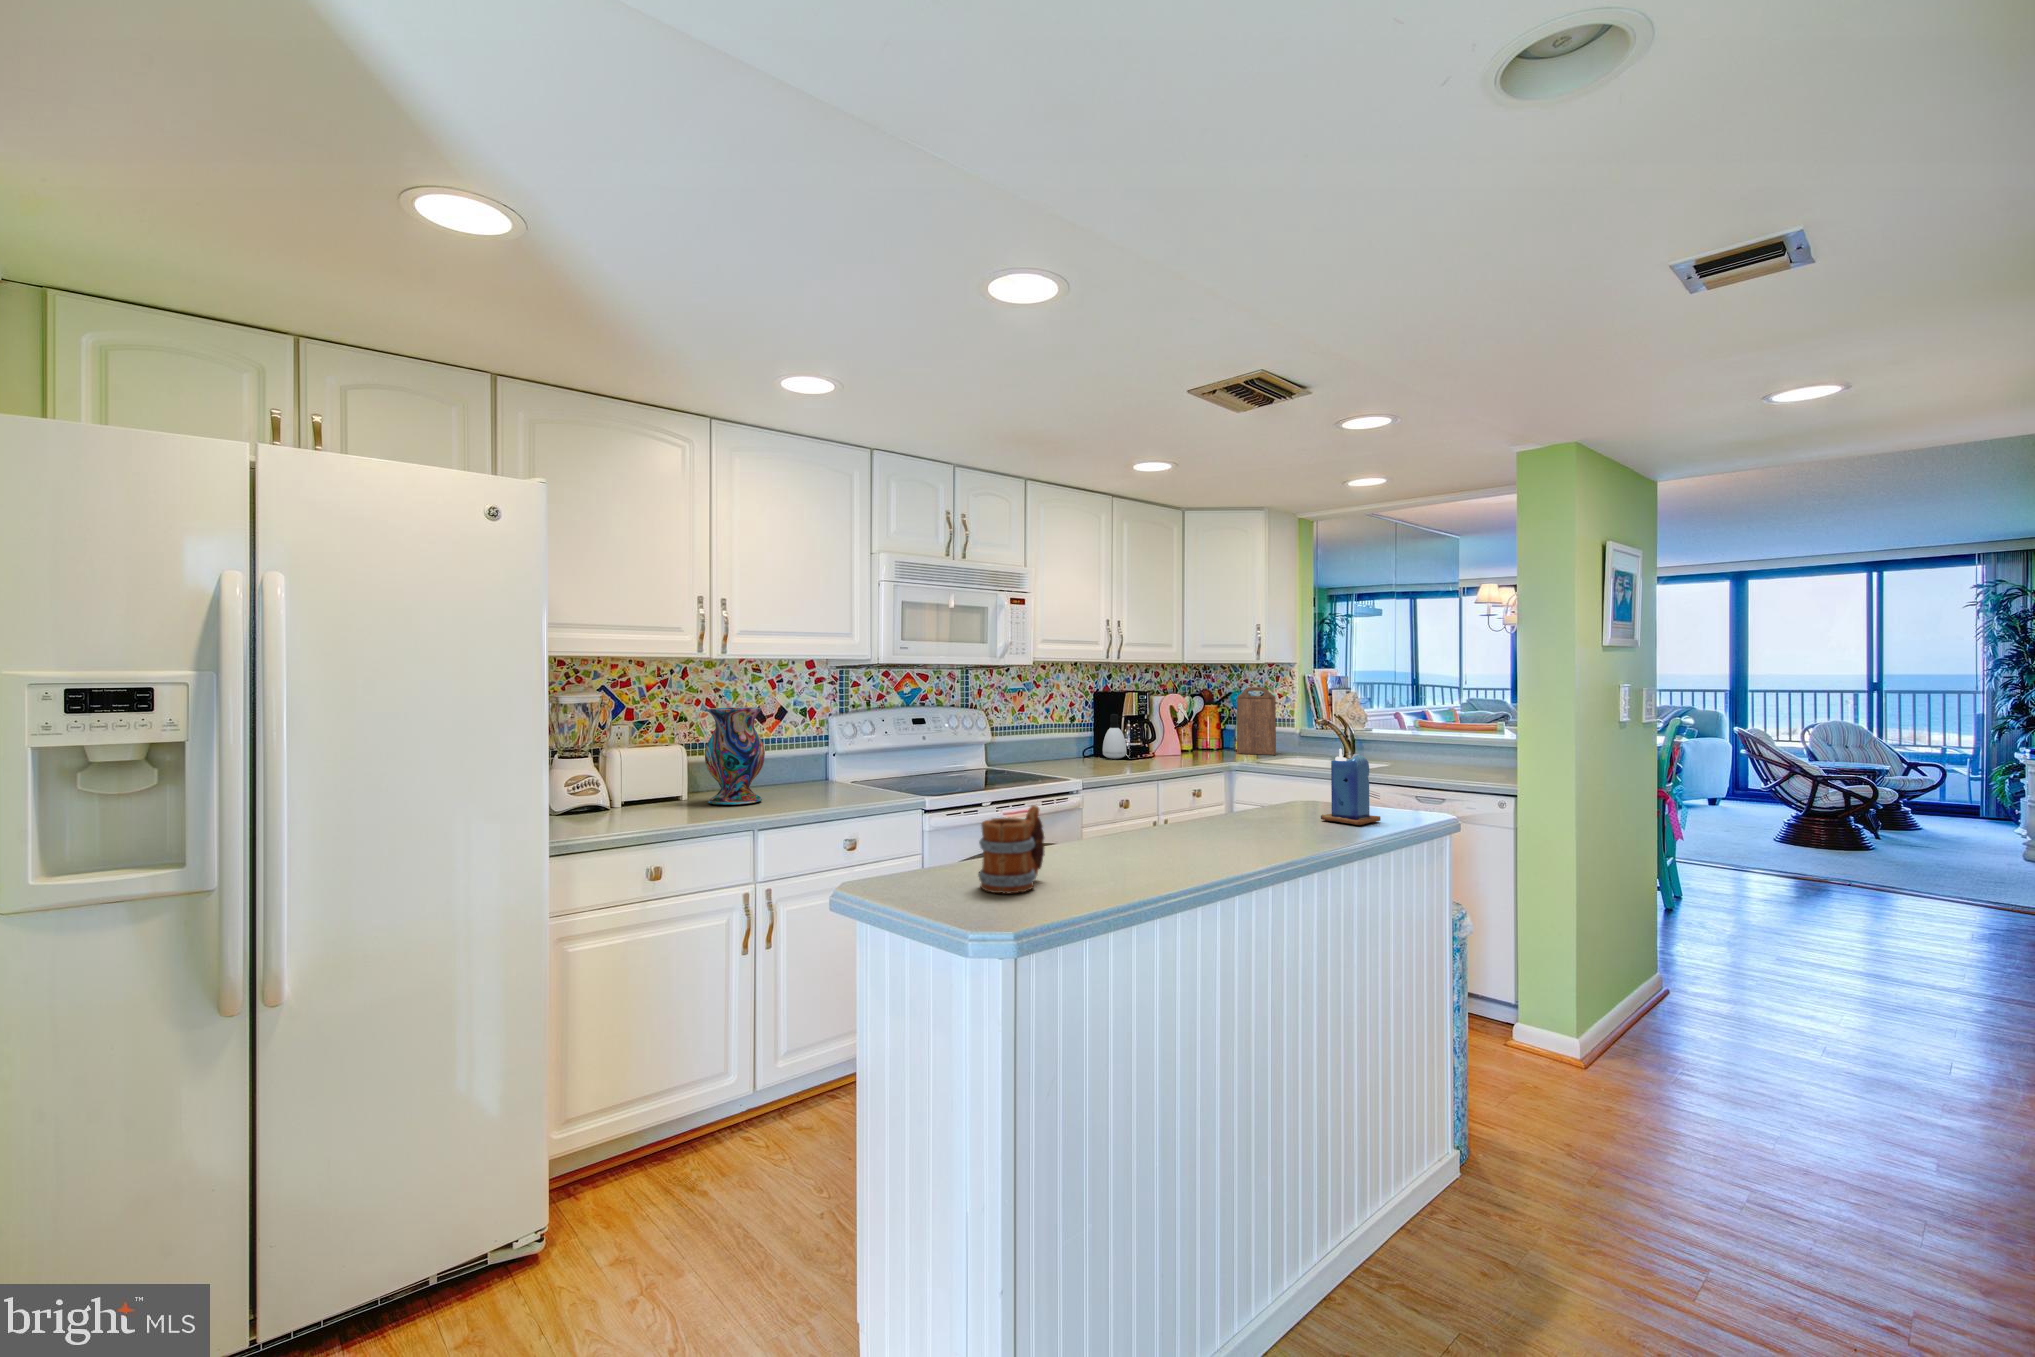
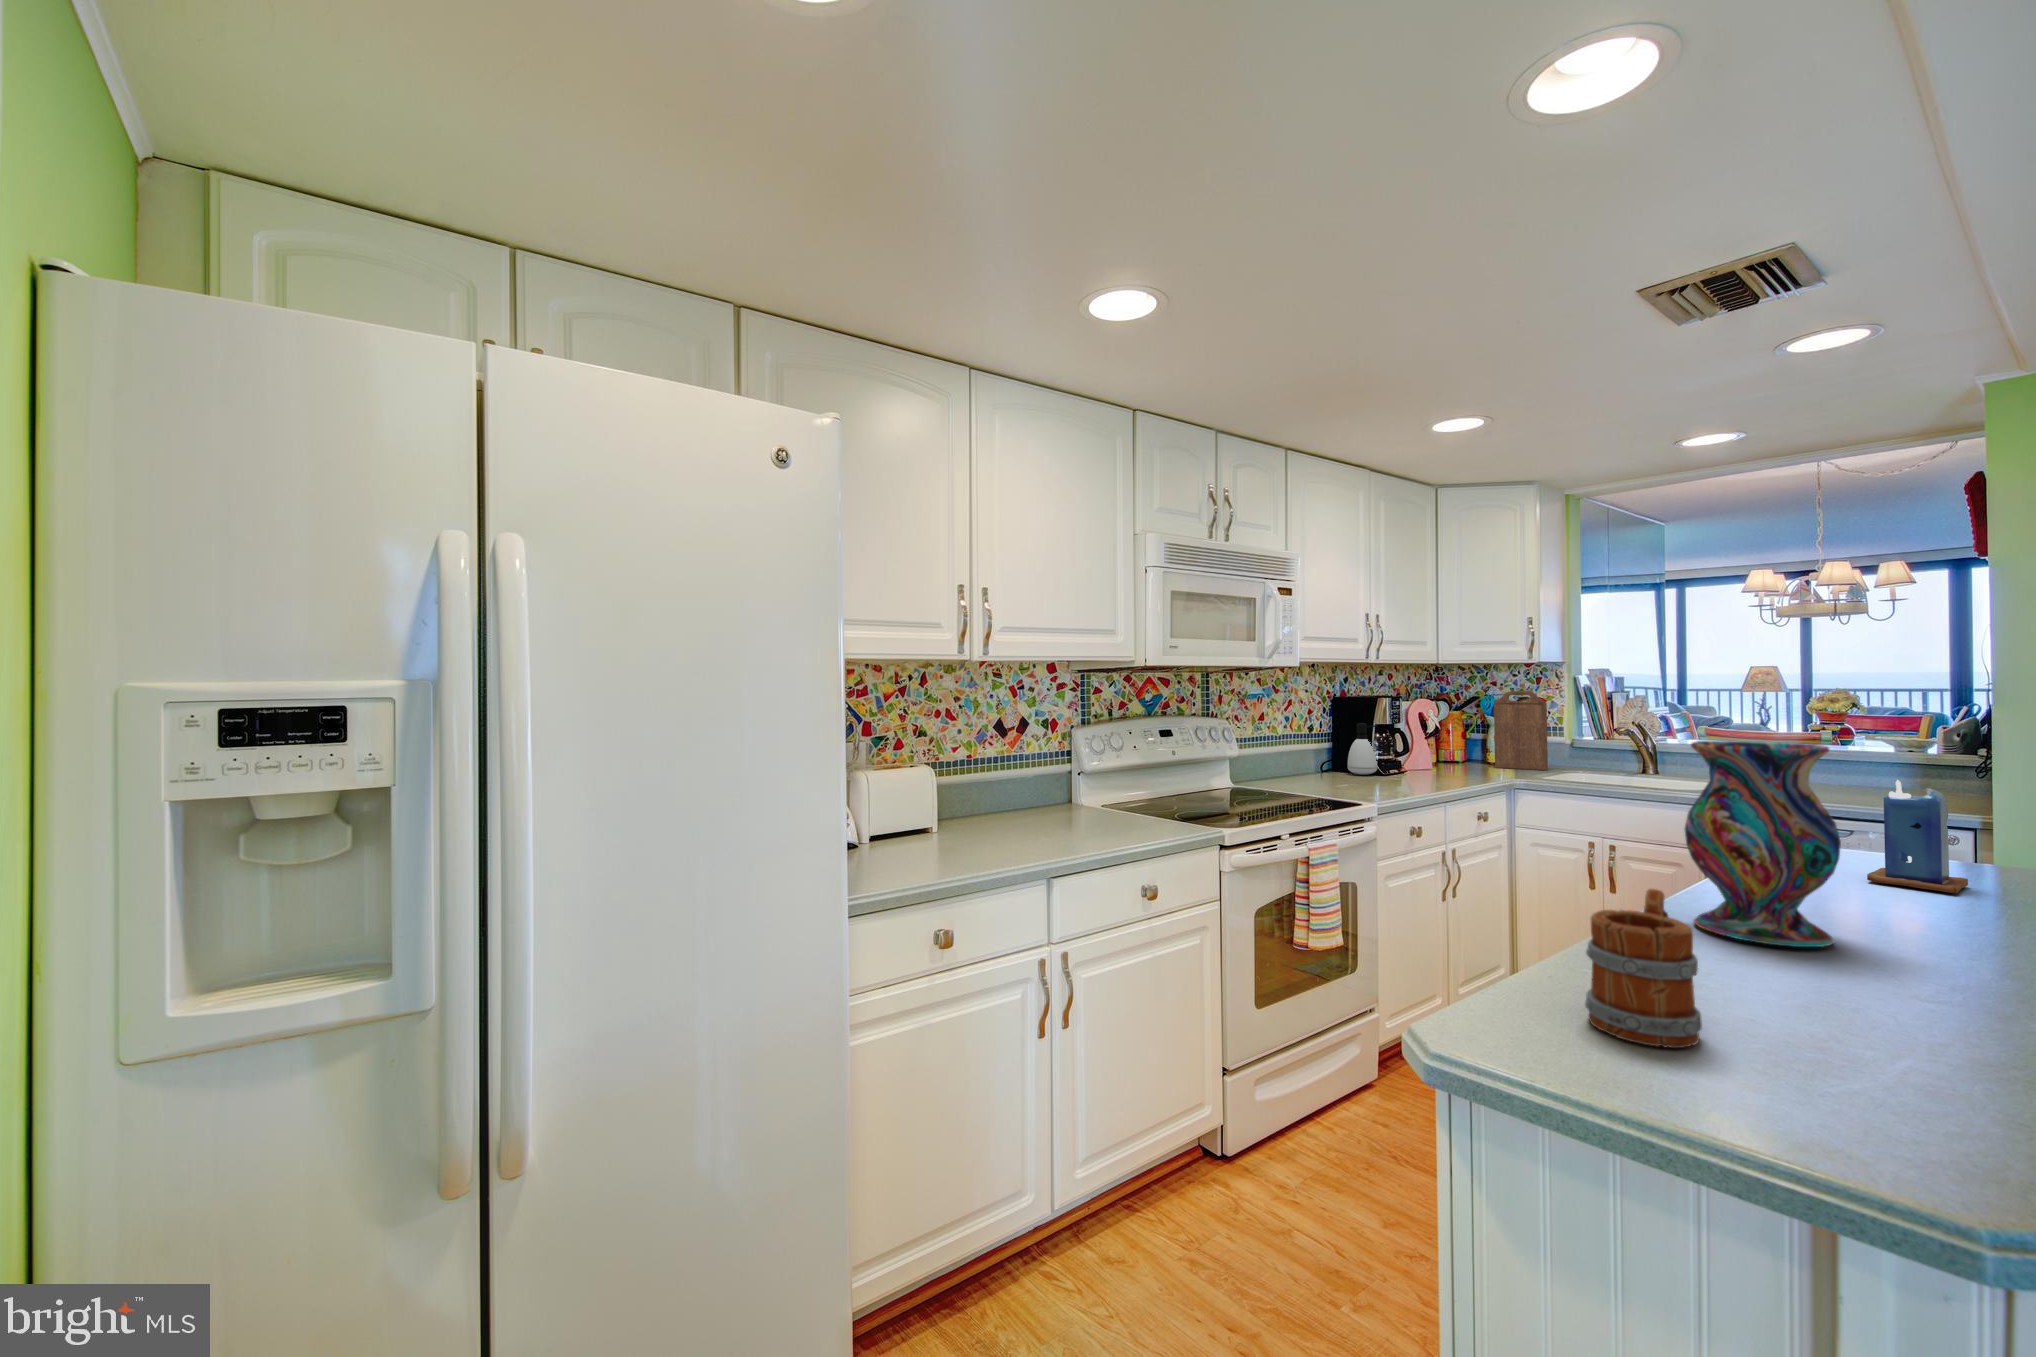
vase: present [705,707,765,805] -> present [1685,741,1841,947]

